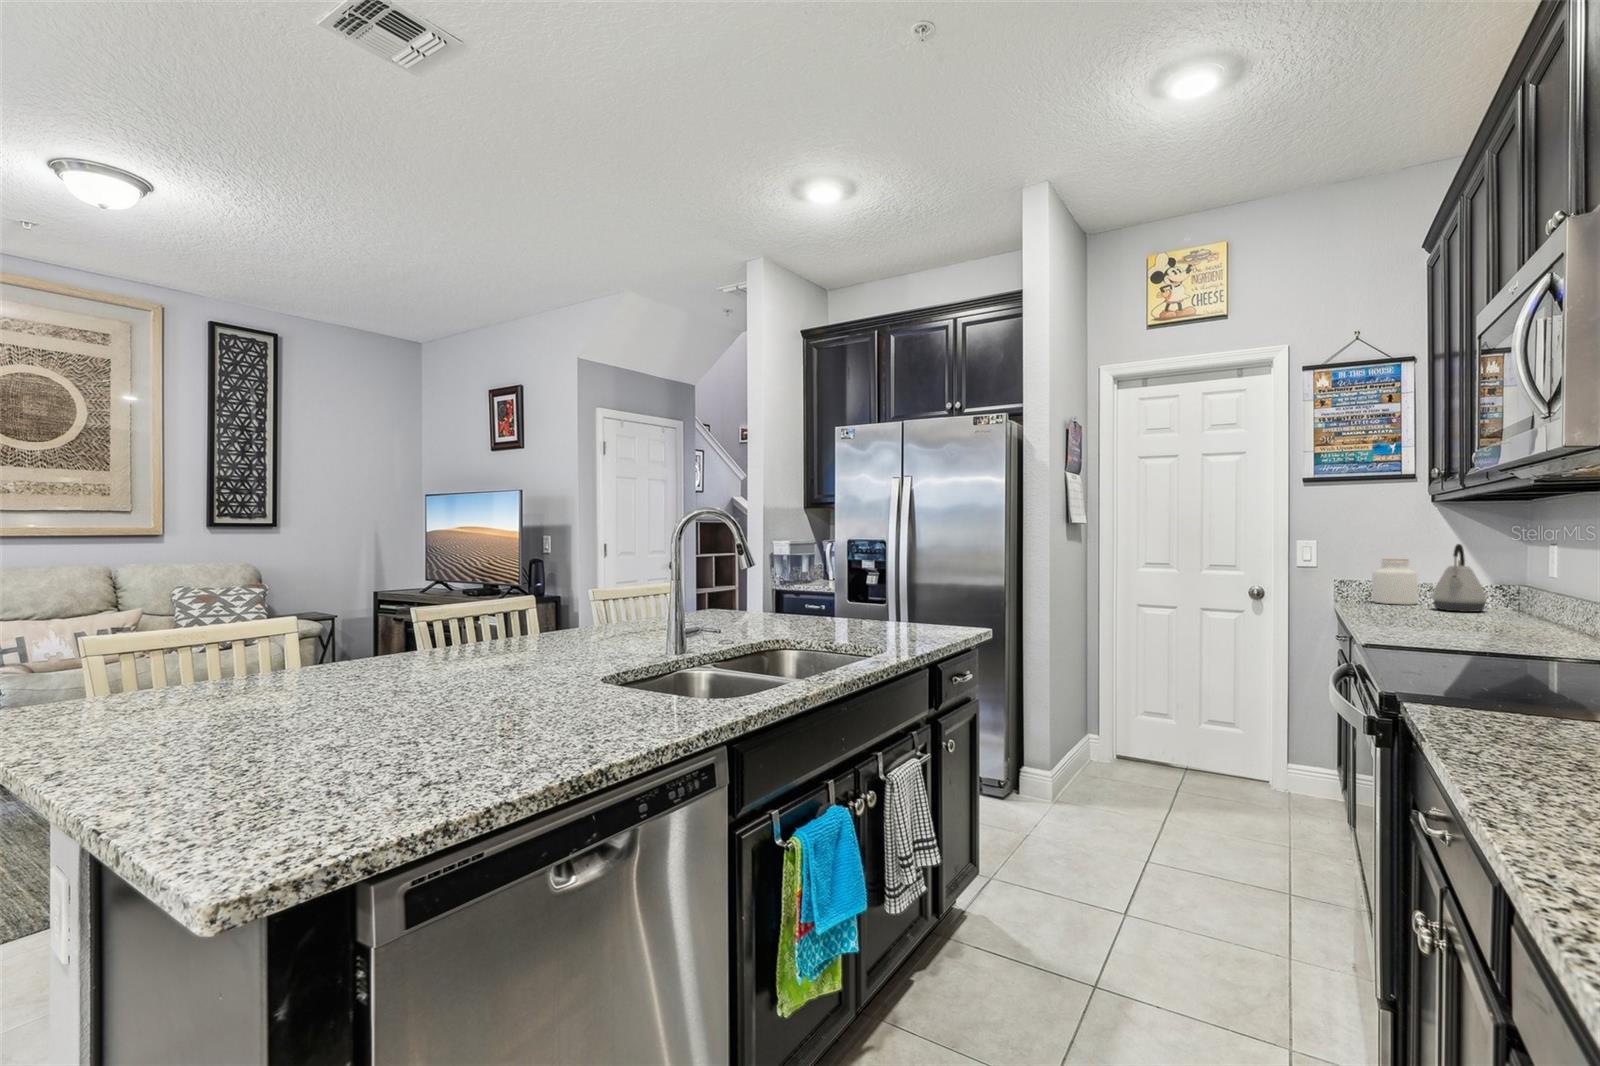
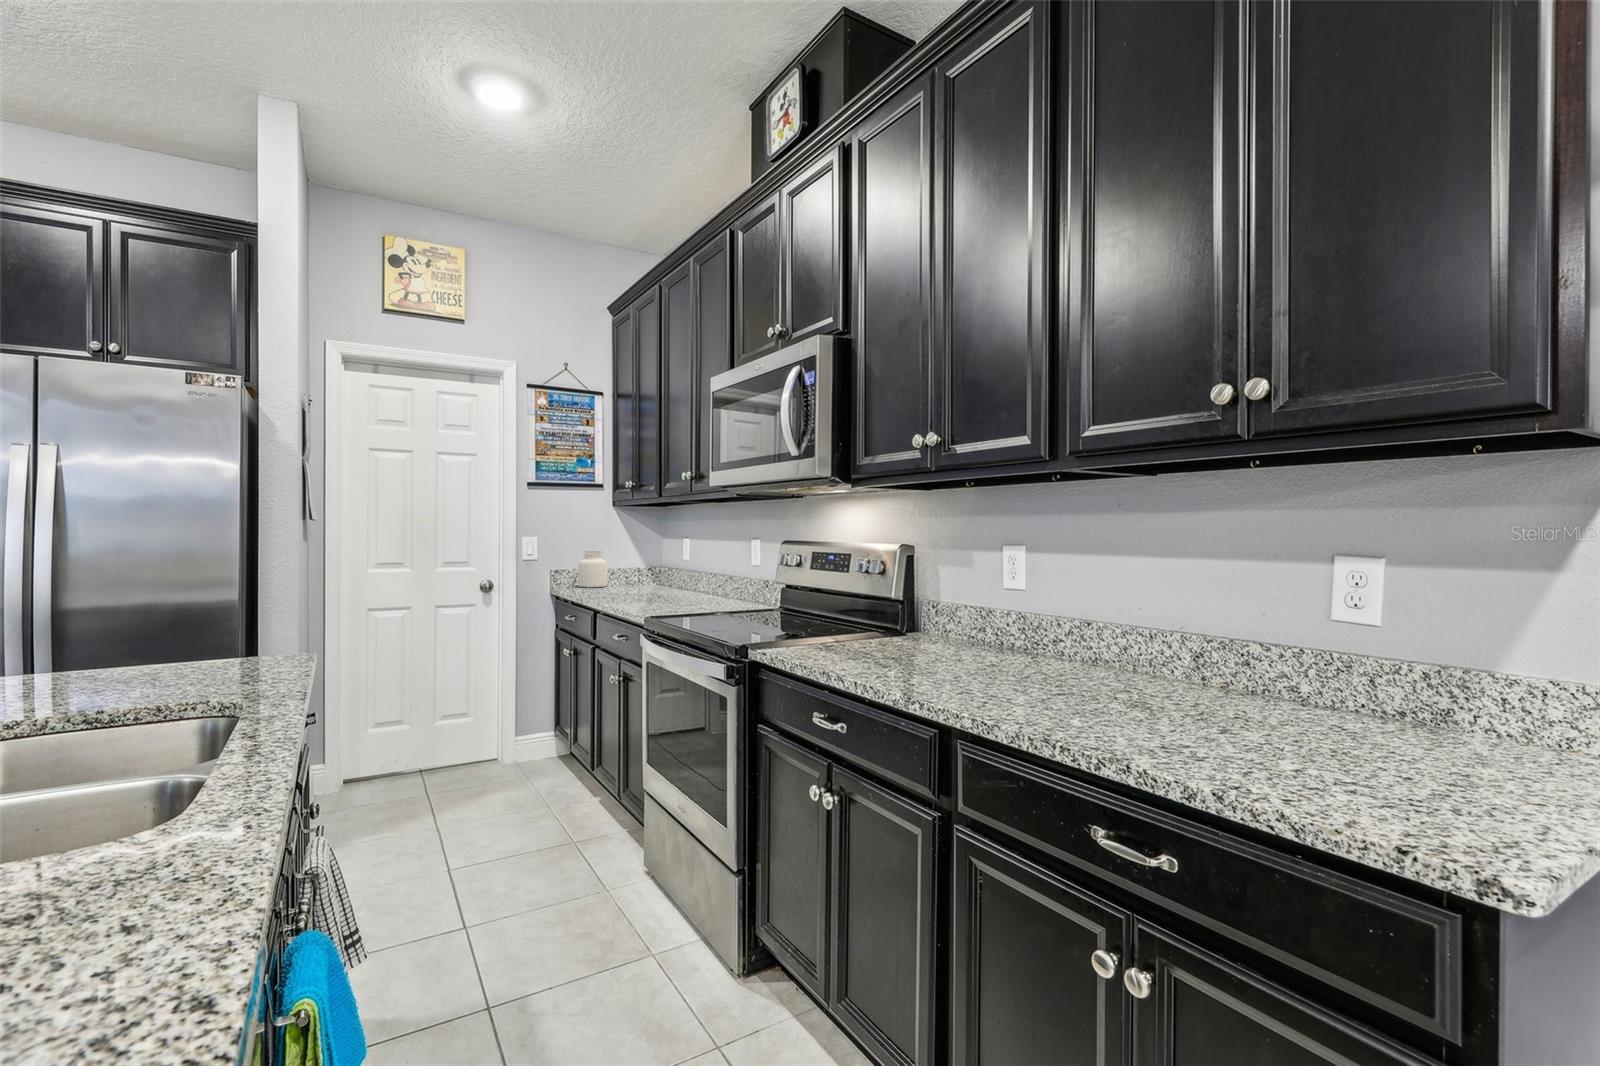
kettle: present [1432,544,1487,612] -> none [622,540,654,590]

